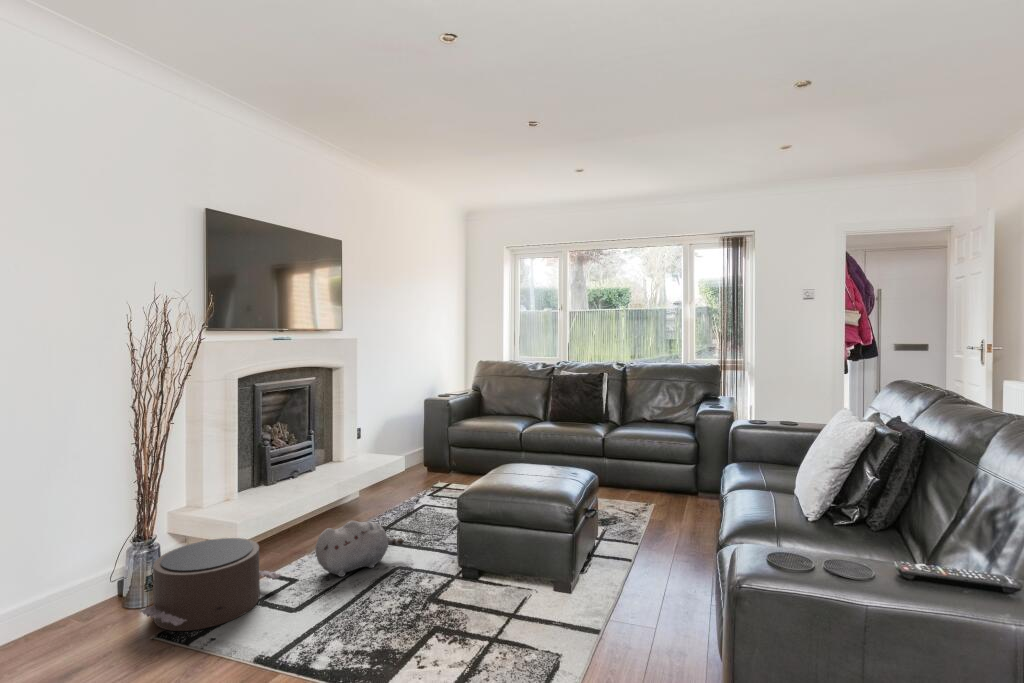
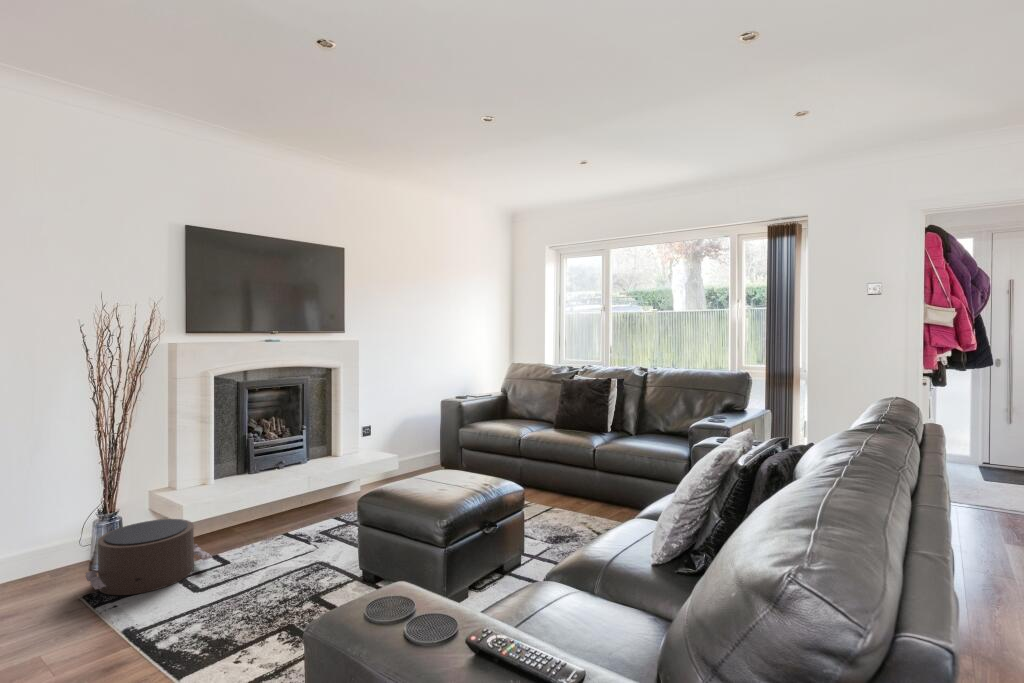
plush toy: present [316,521,404,577] -> none [246,514,332,565]

